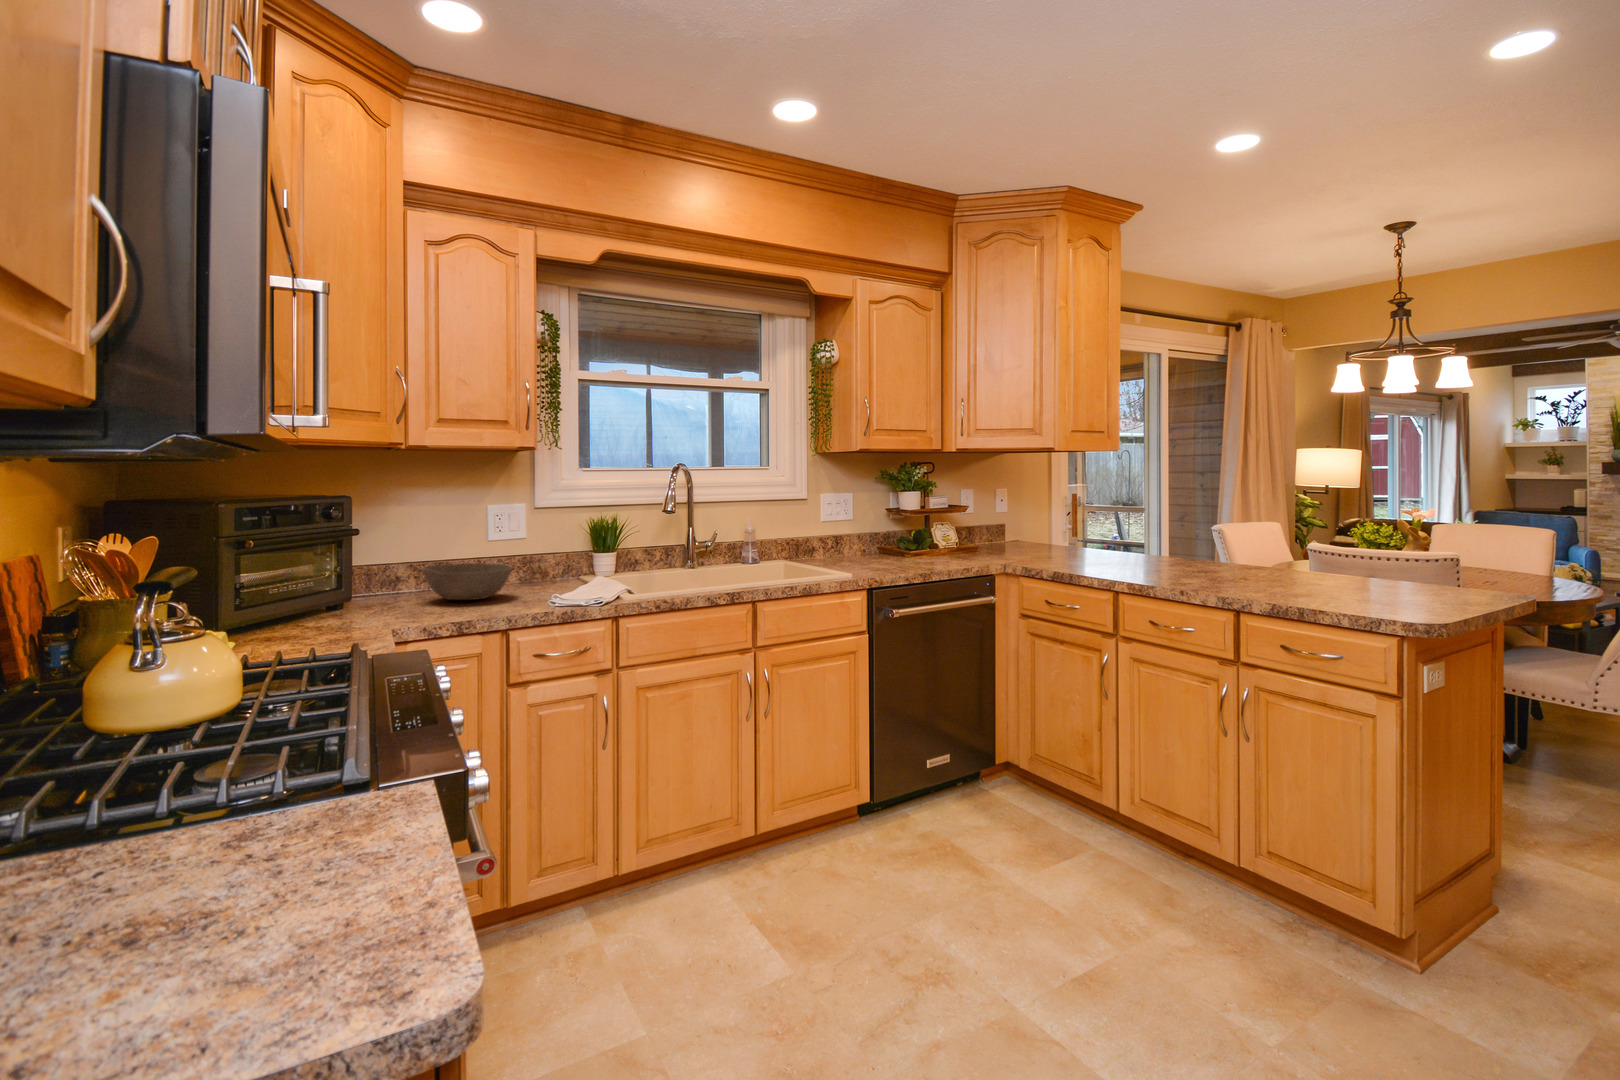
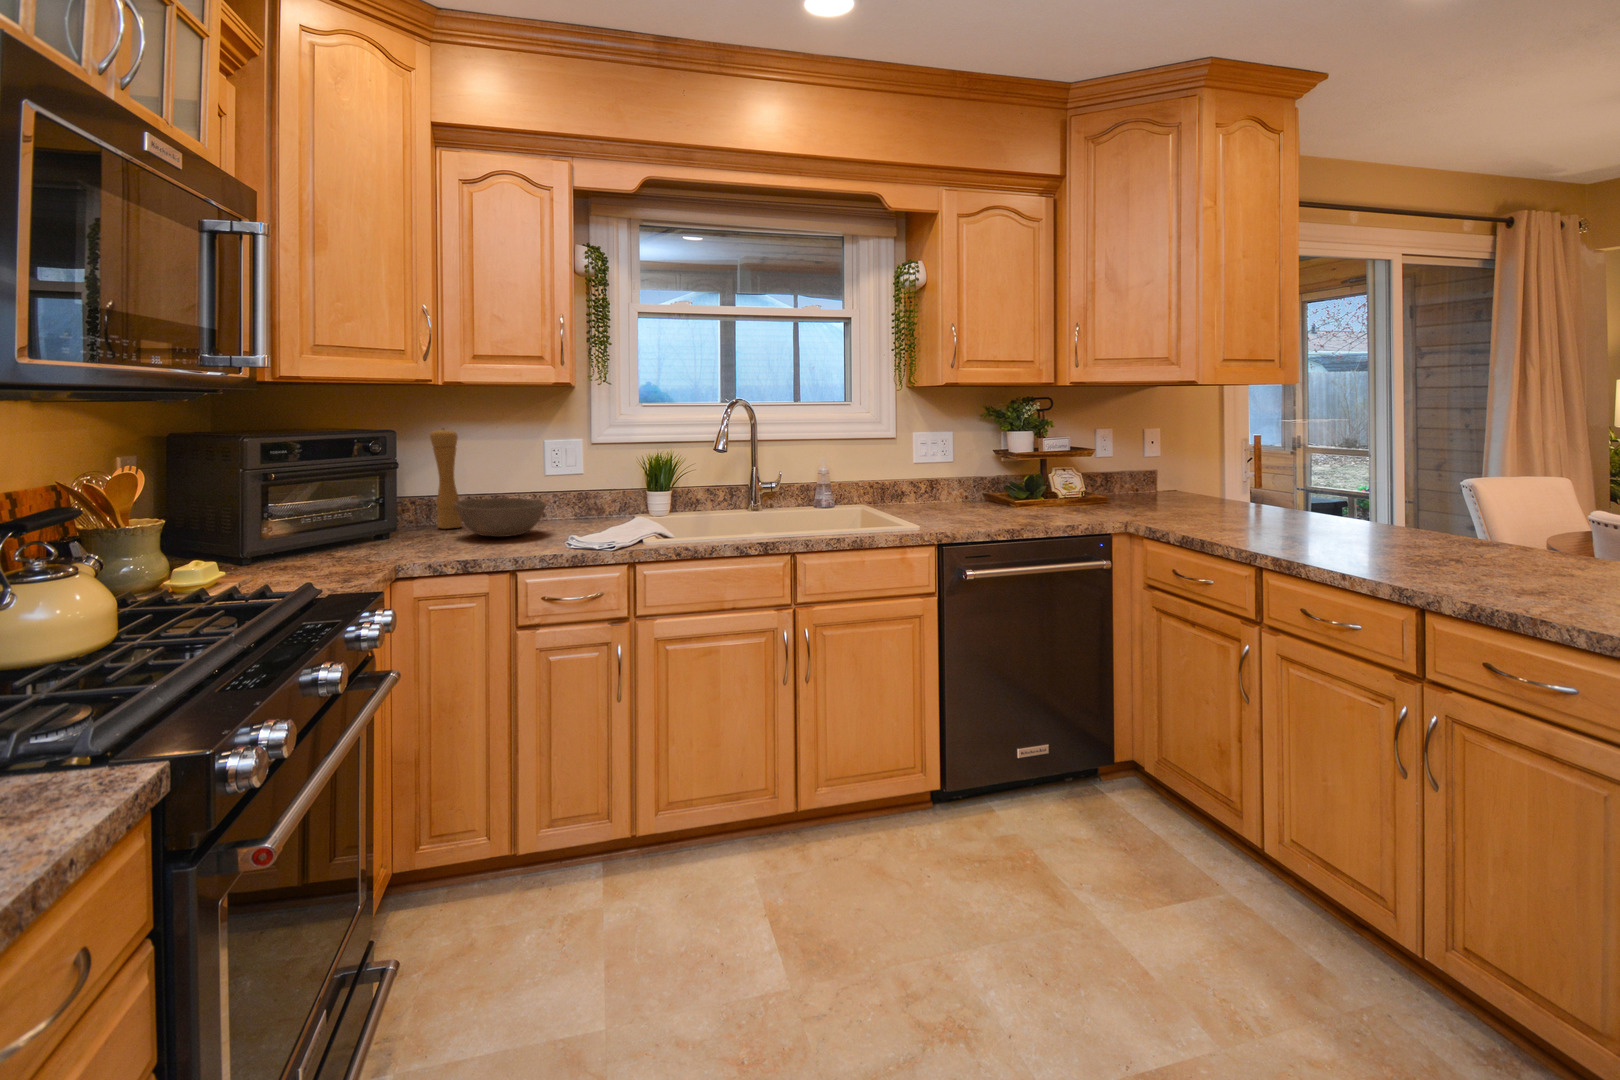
pepper mill: none [381,497,412,596] -> present [430,429,462,529]

